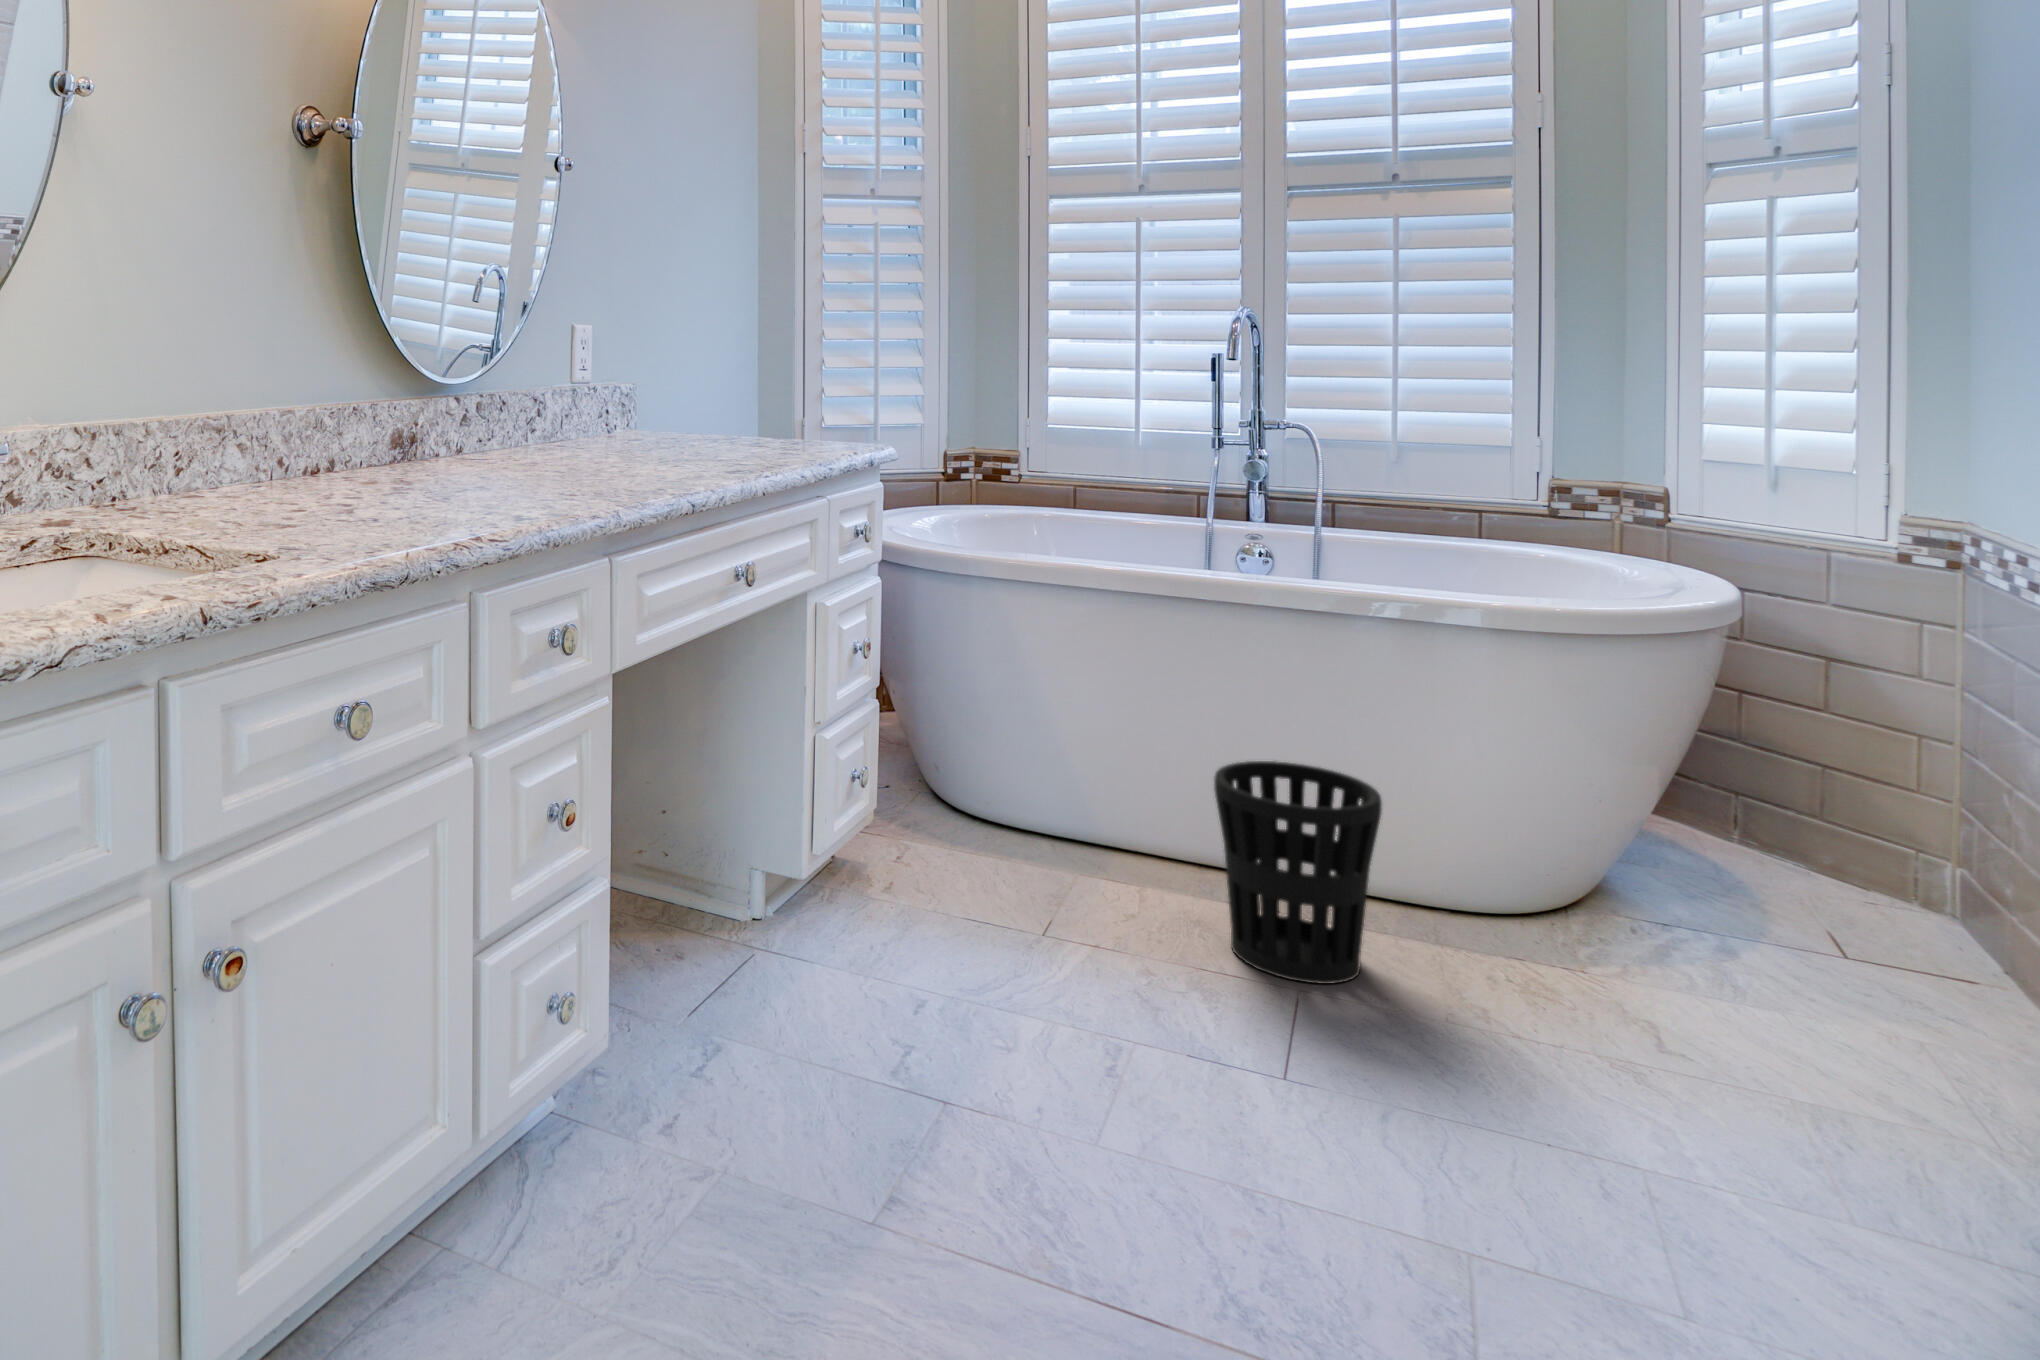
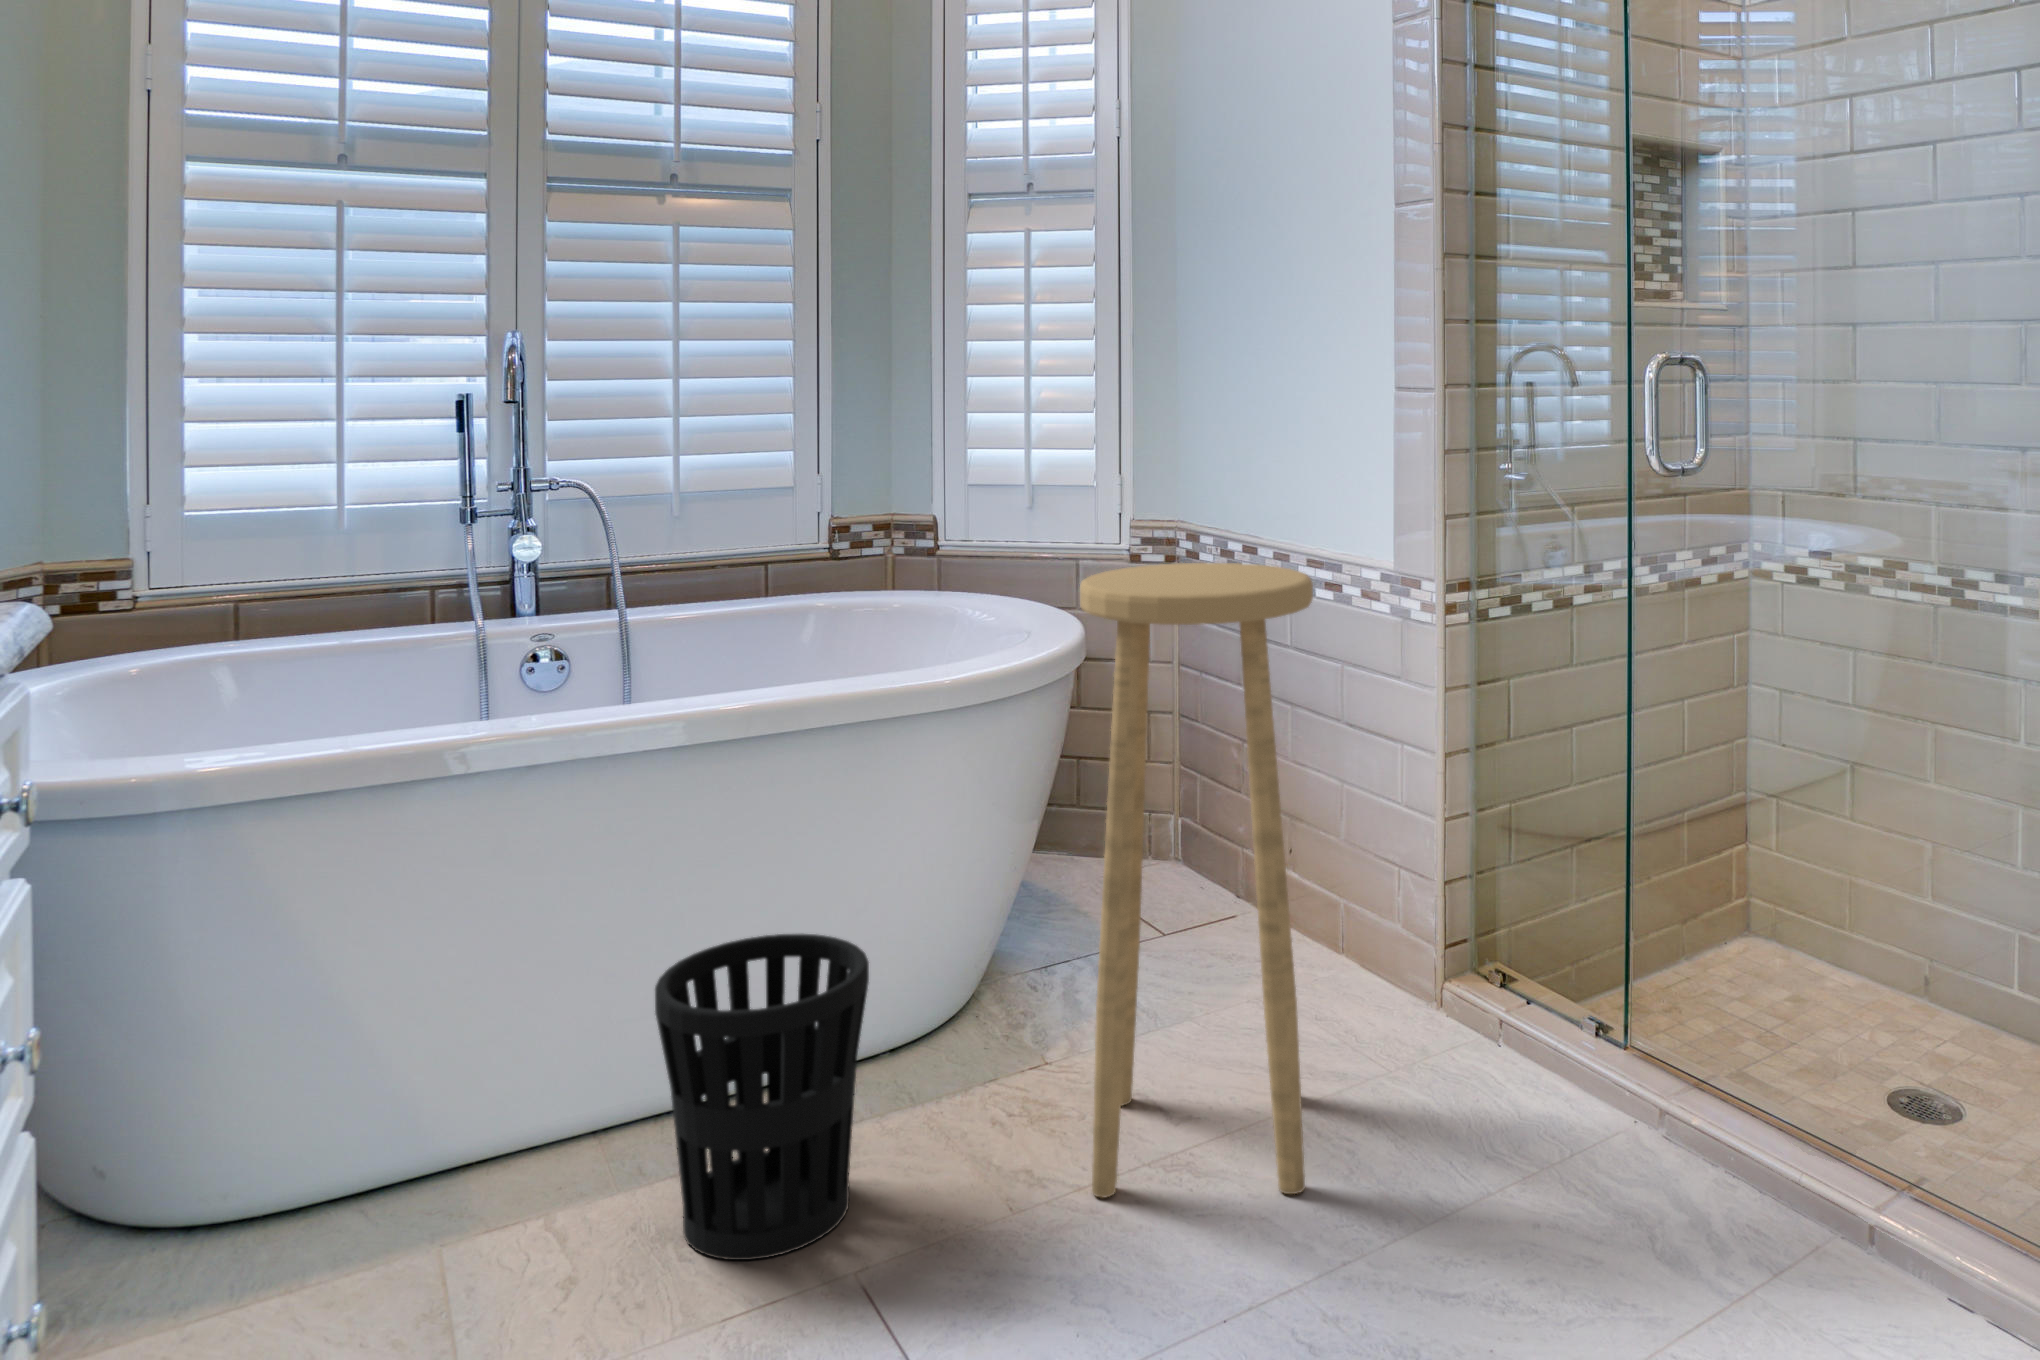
stool: none [1563,544,1879,1158] -> present [1080,563,1313,1197]

